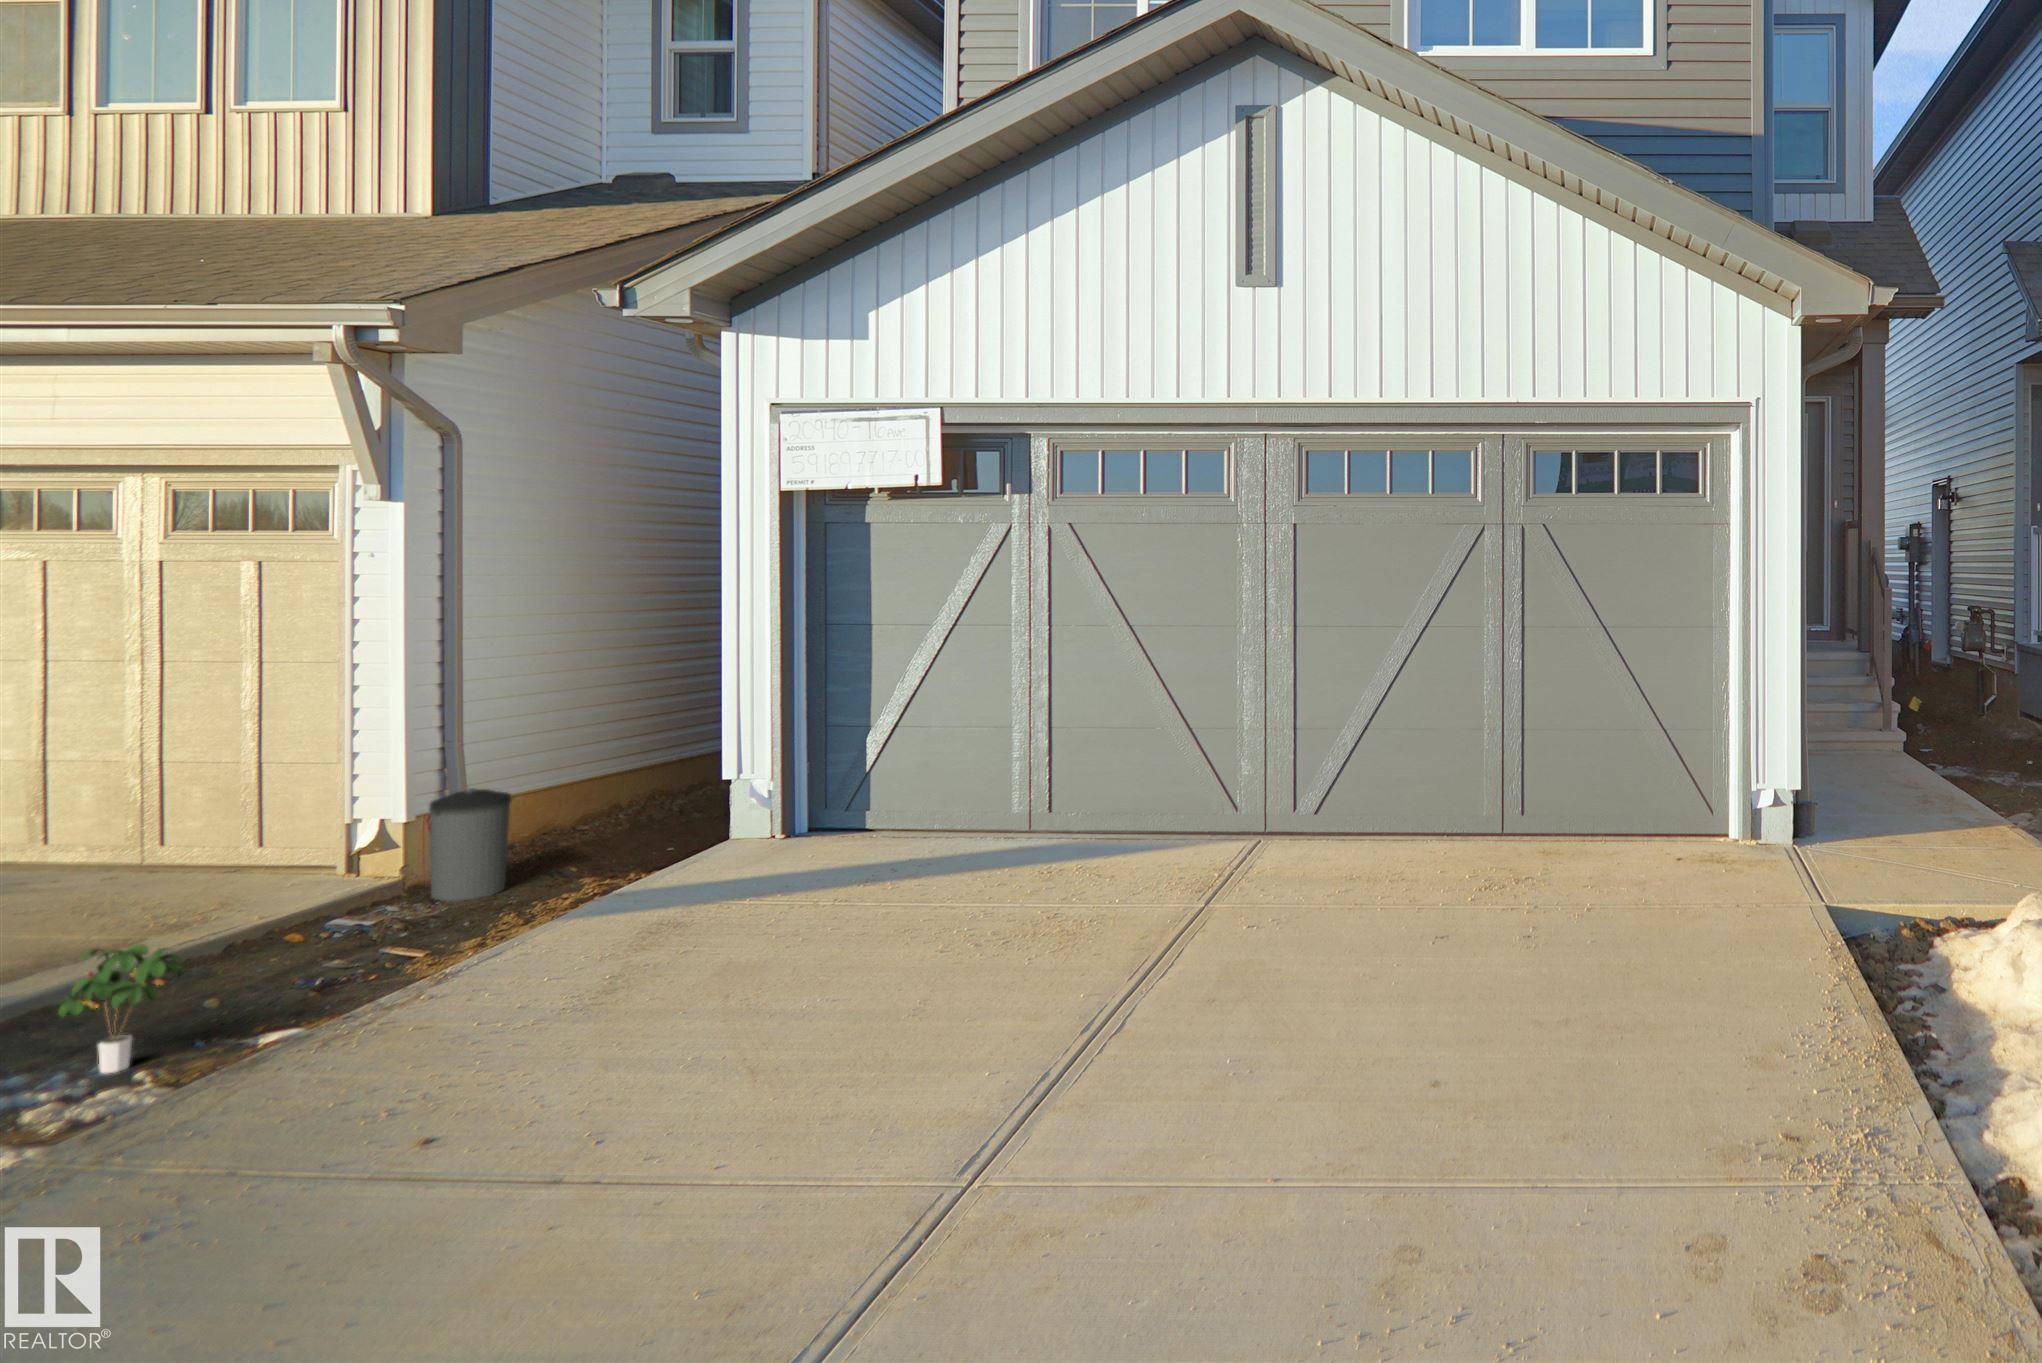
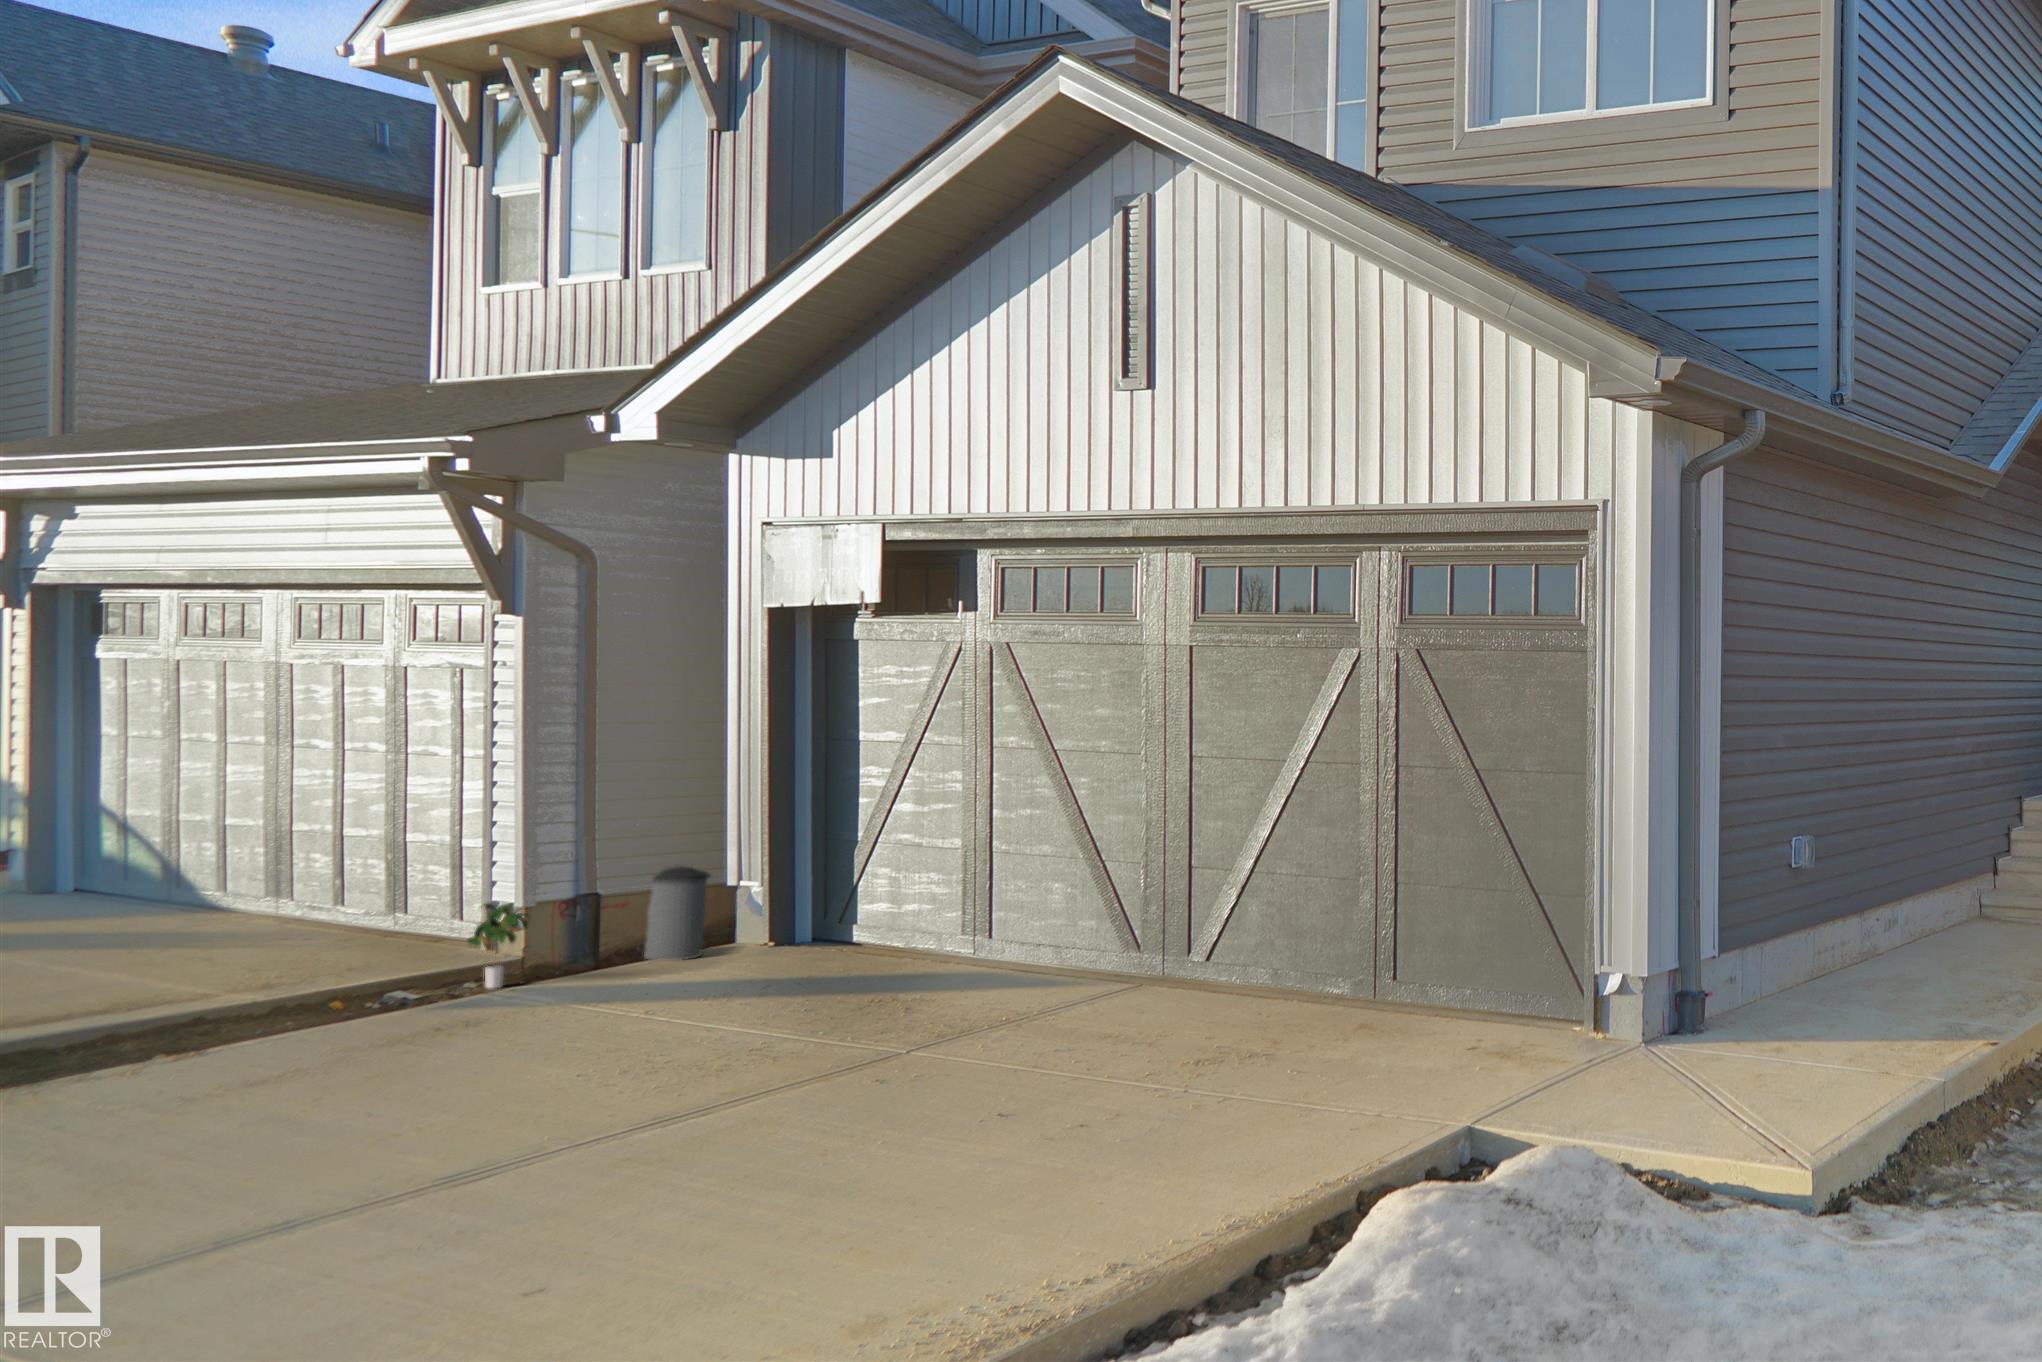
potted plant: present [54,944,183,1073] -> present [468,903,529,988]

